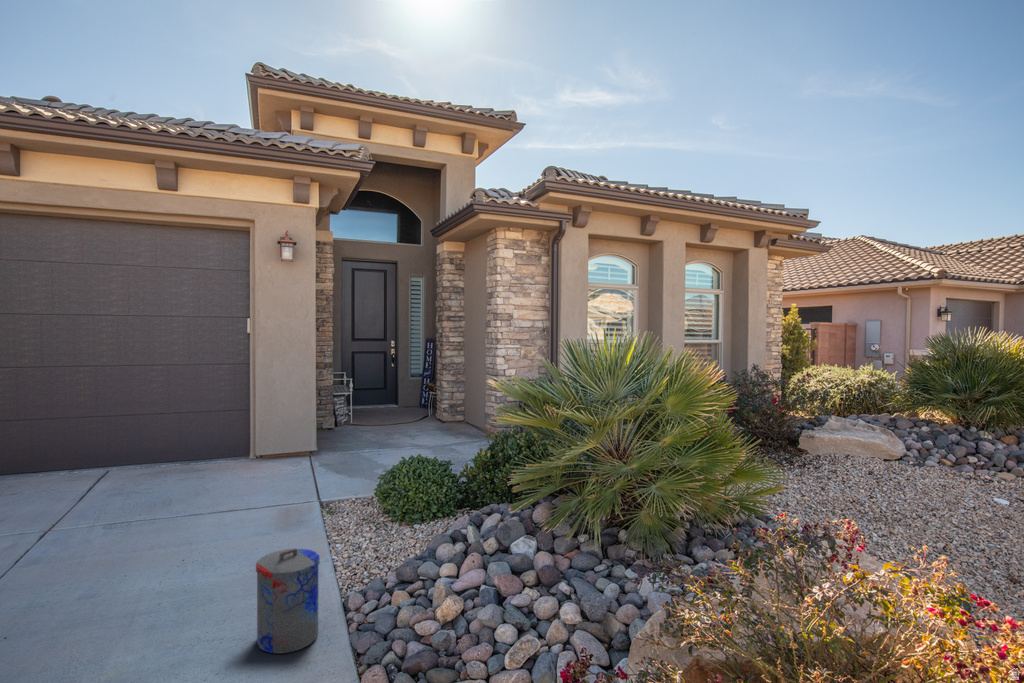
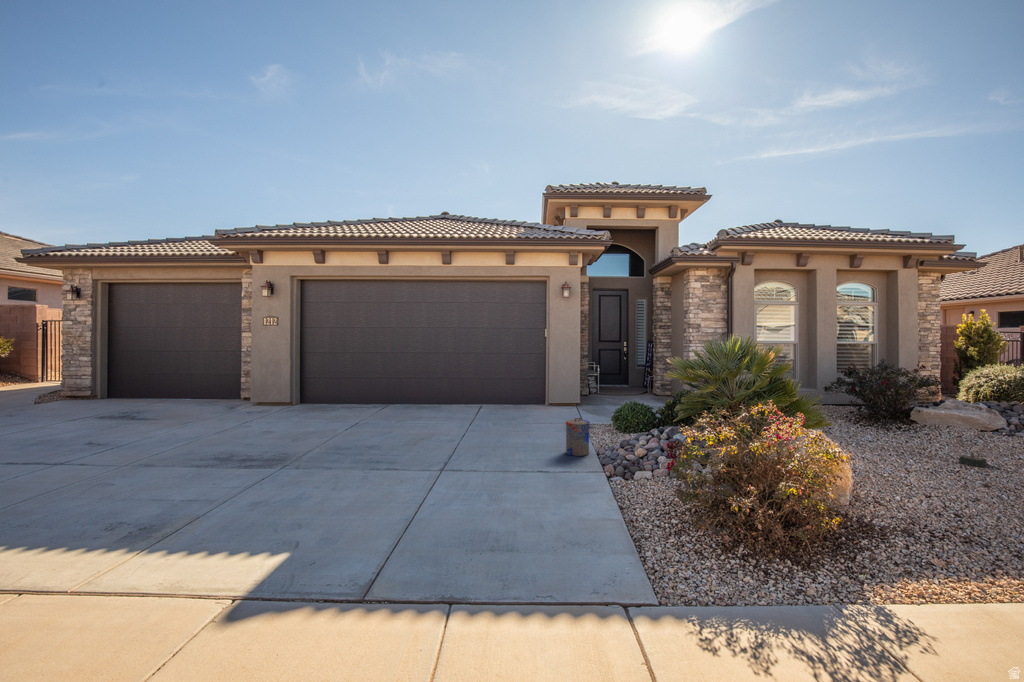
decorative plant: none [917,502,976,552] -> present [952,438,990,467]

